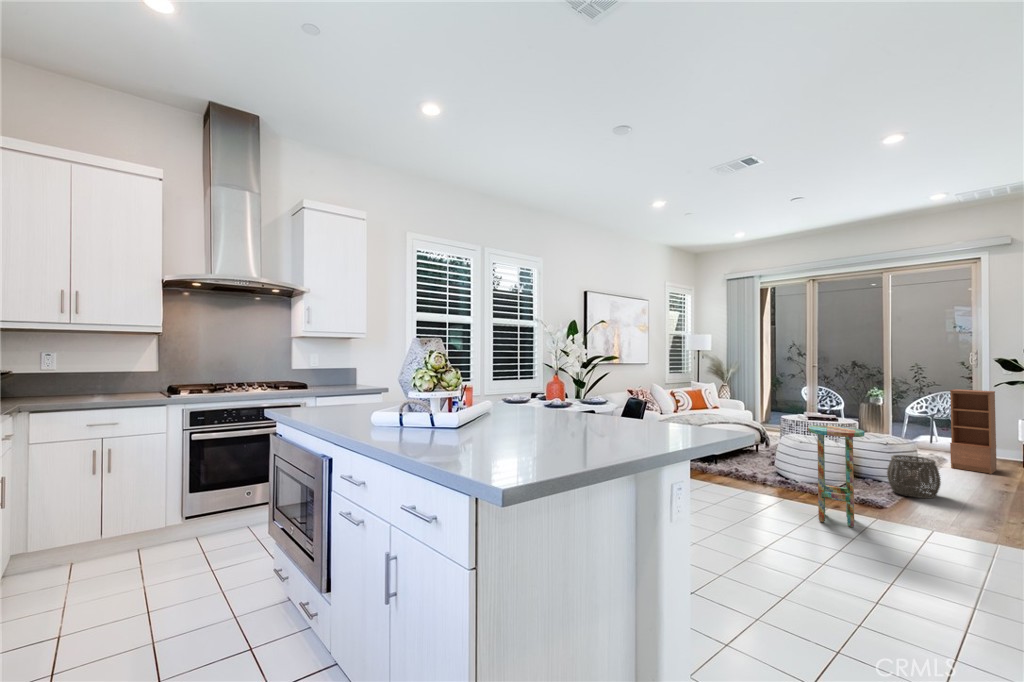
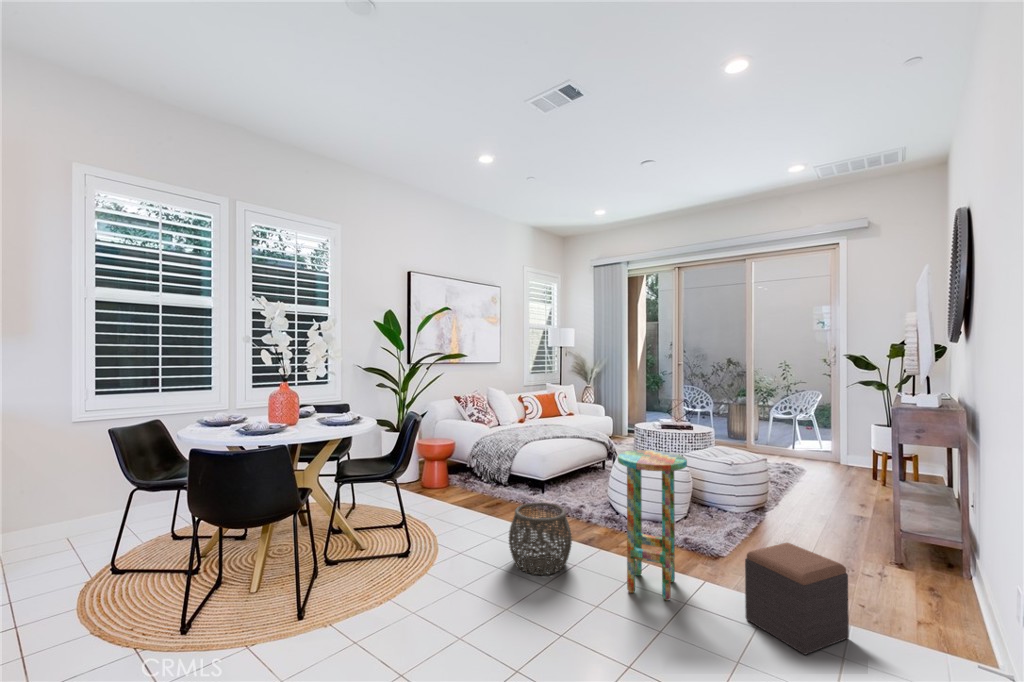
bookcase: present [950,389,997,474] -> none [807,391,853,489]
woven basket: present [887,455,941,499] -> present [509,503,572,575]
footstool: none [915,490,1000,557] -> present [745,543,849,655]

